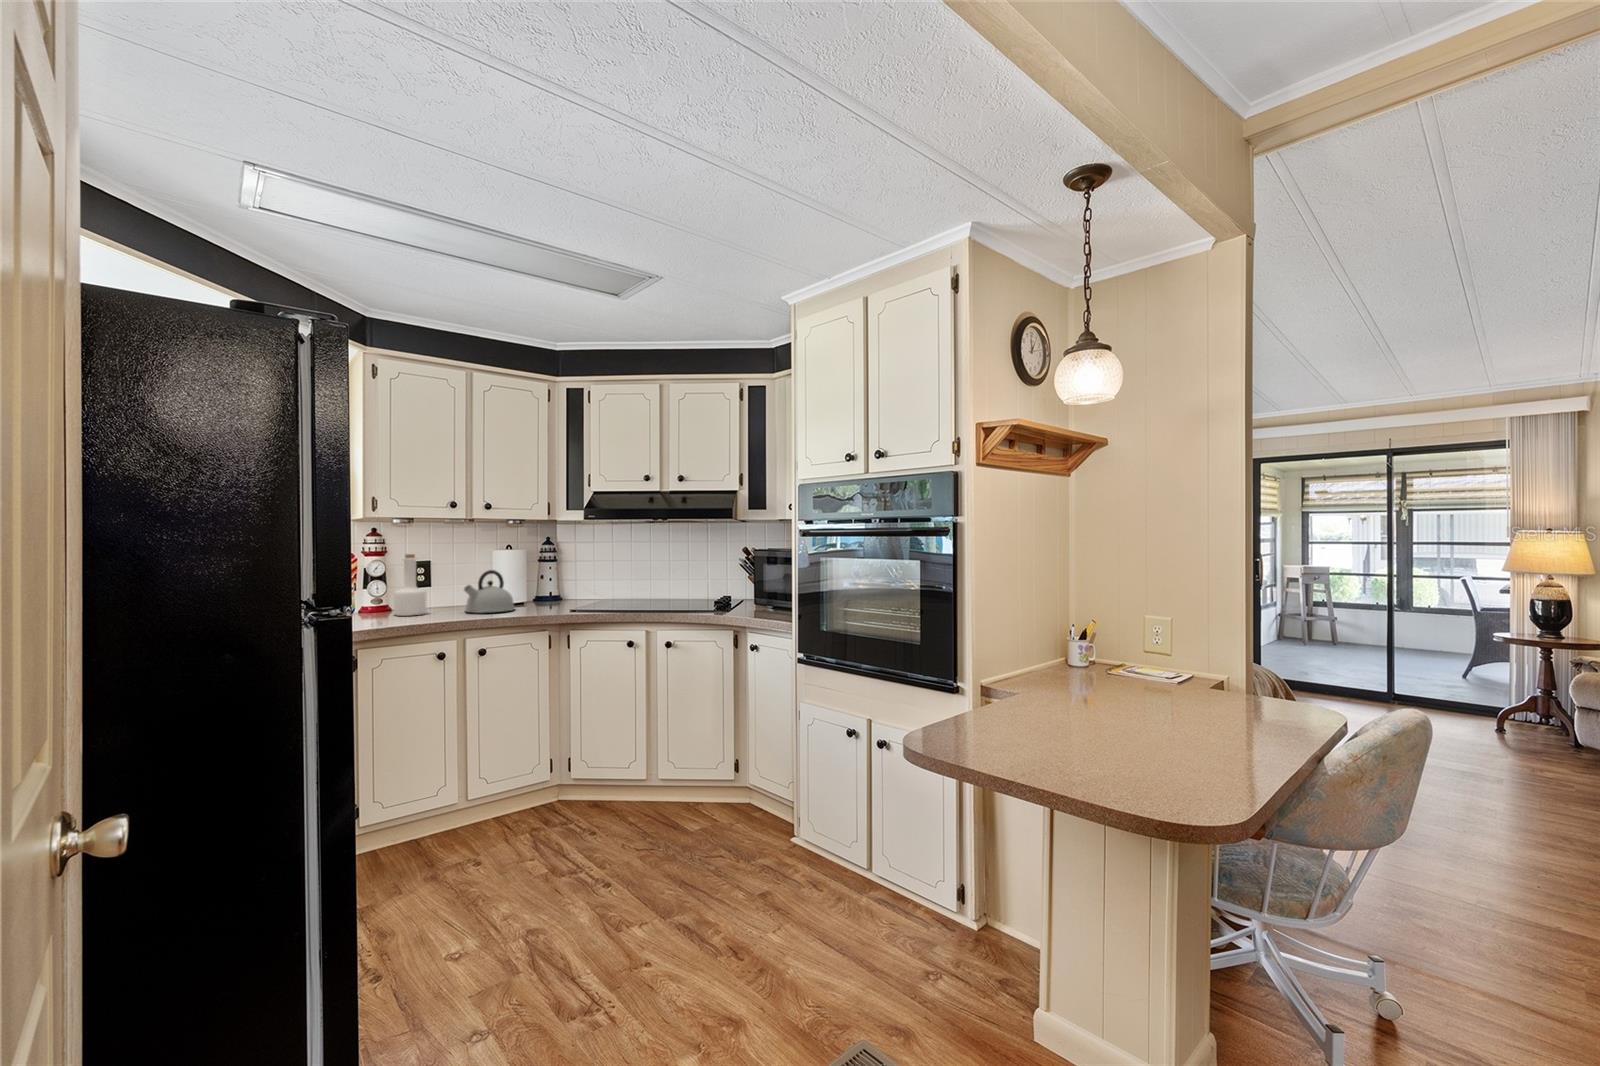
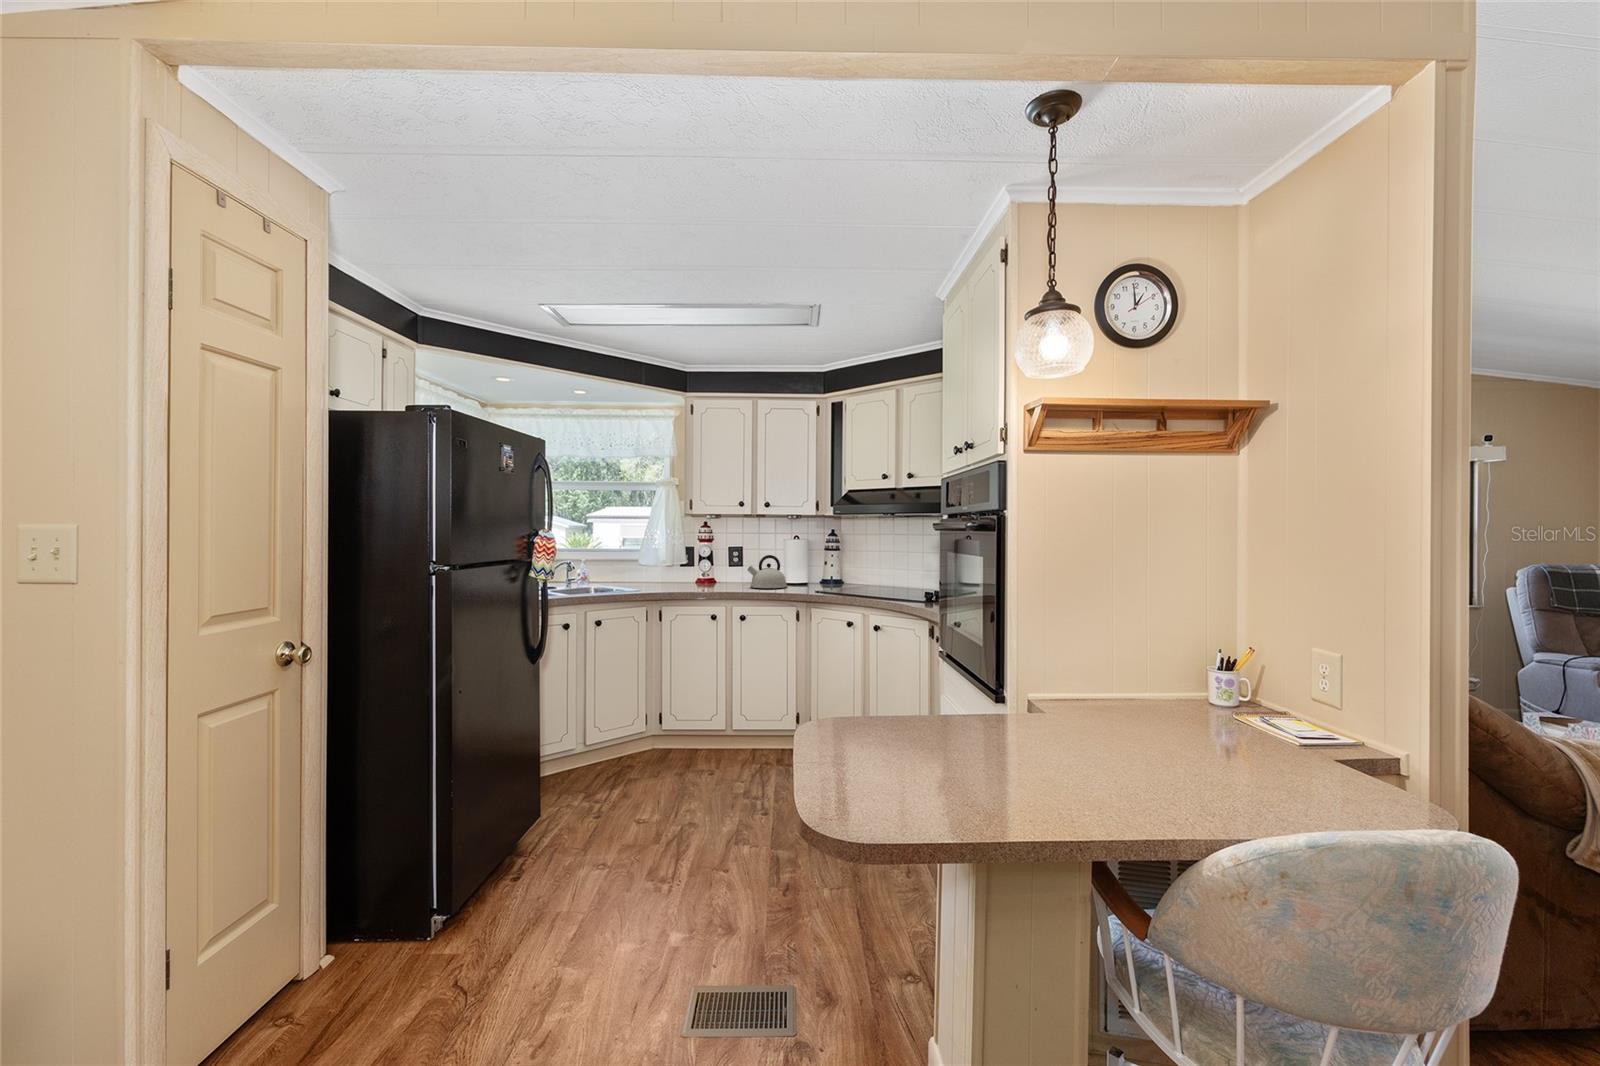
bottle: present [394,554,426,616] -> none [706,541,728,586]

